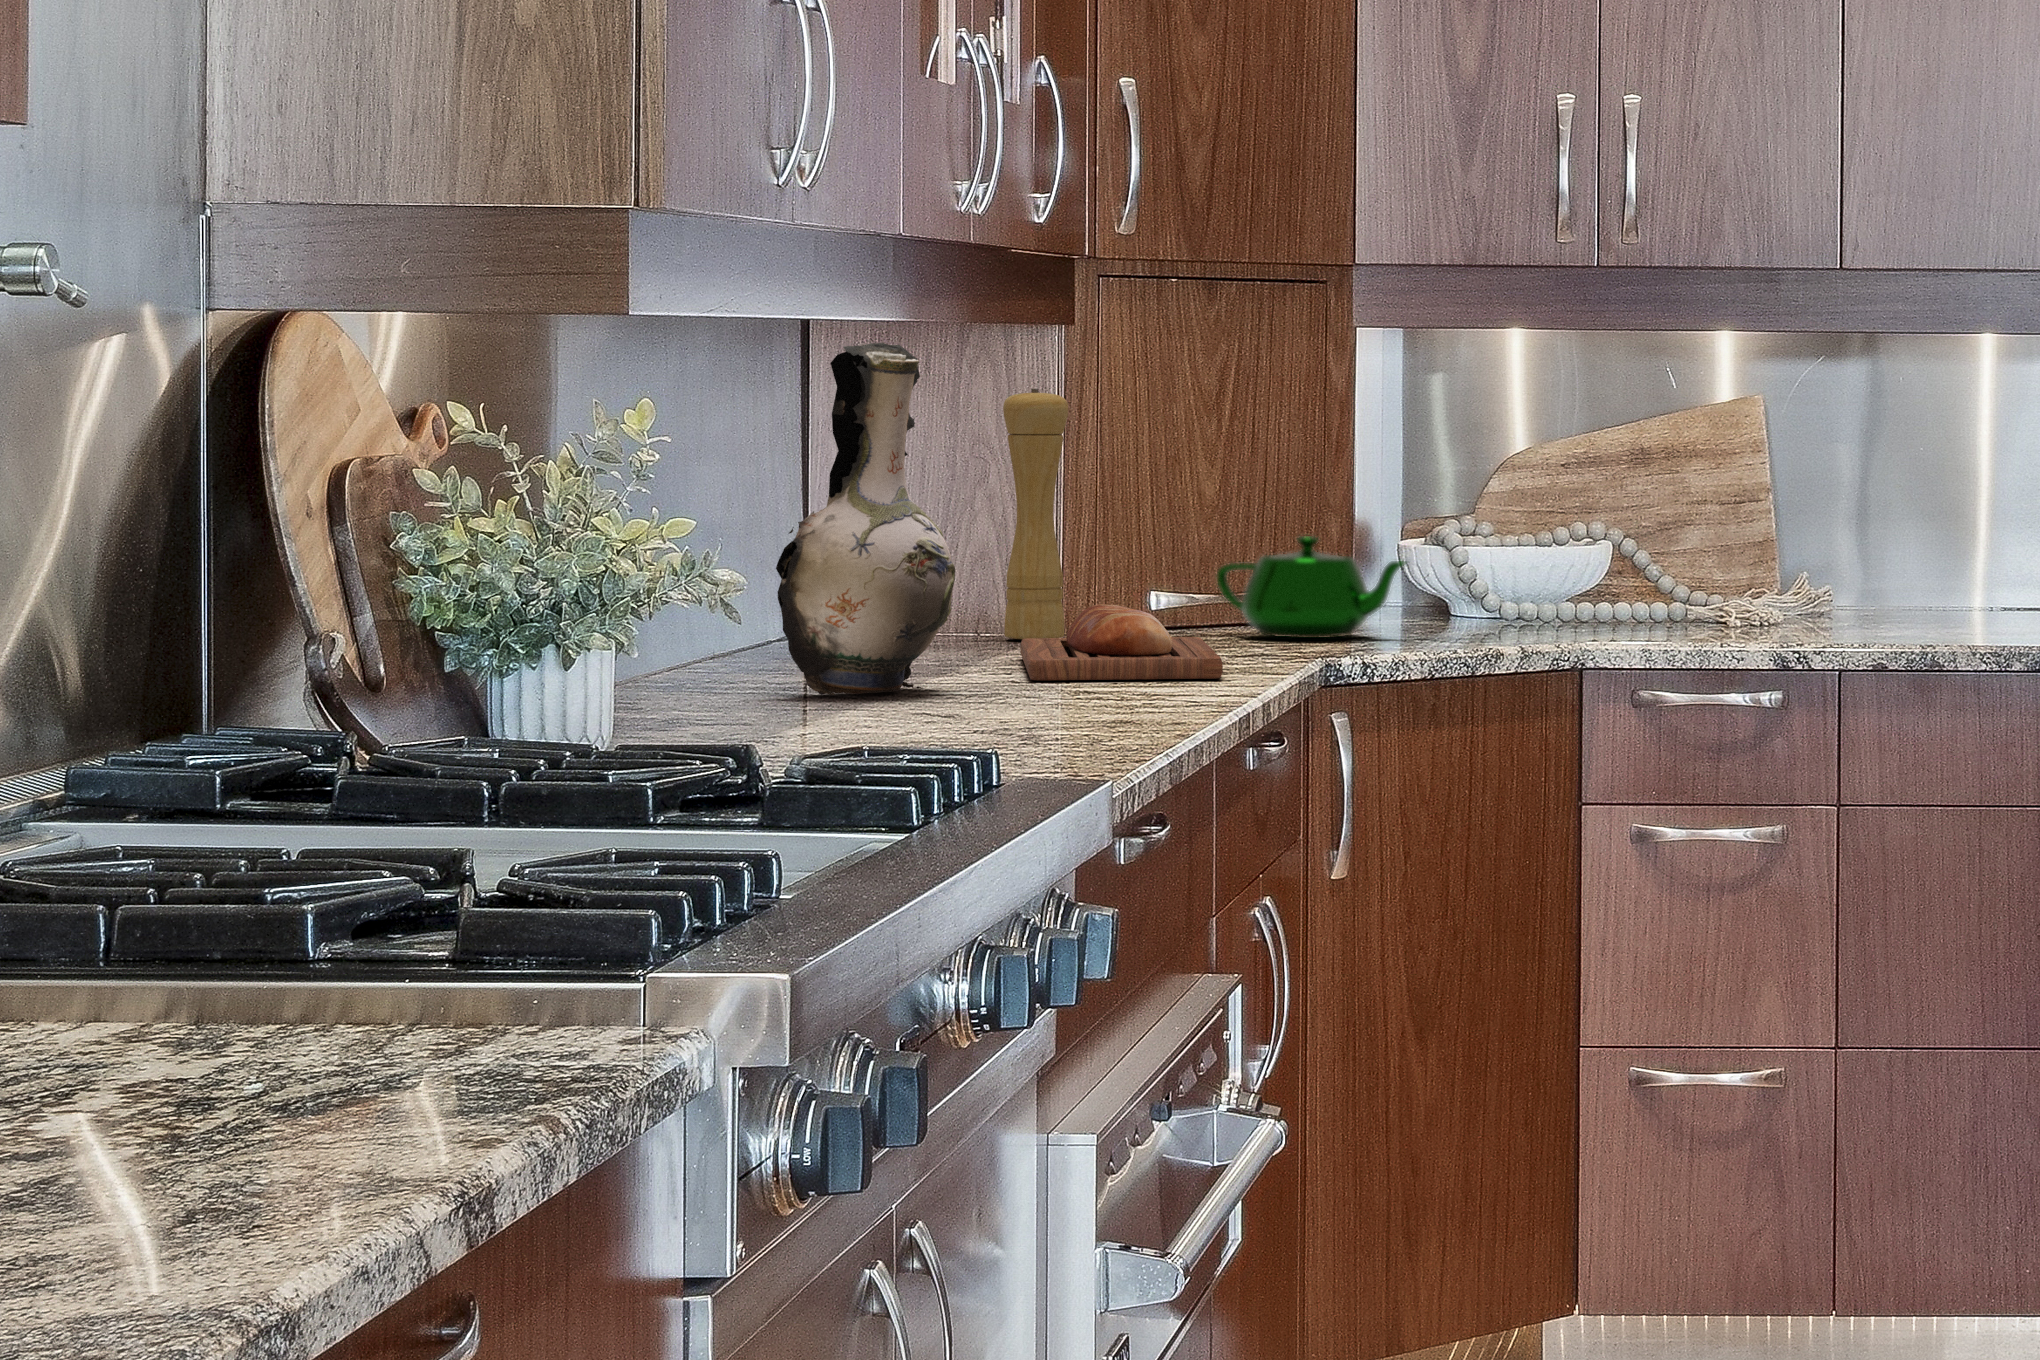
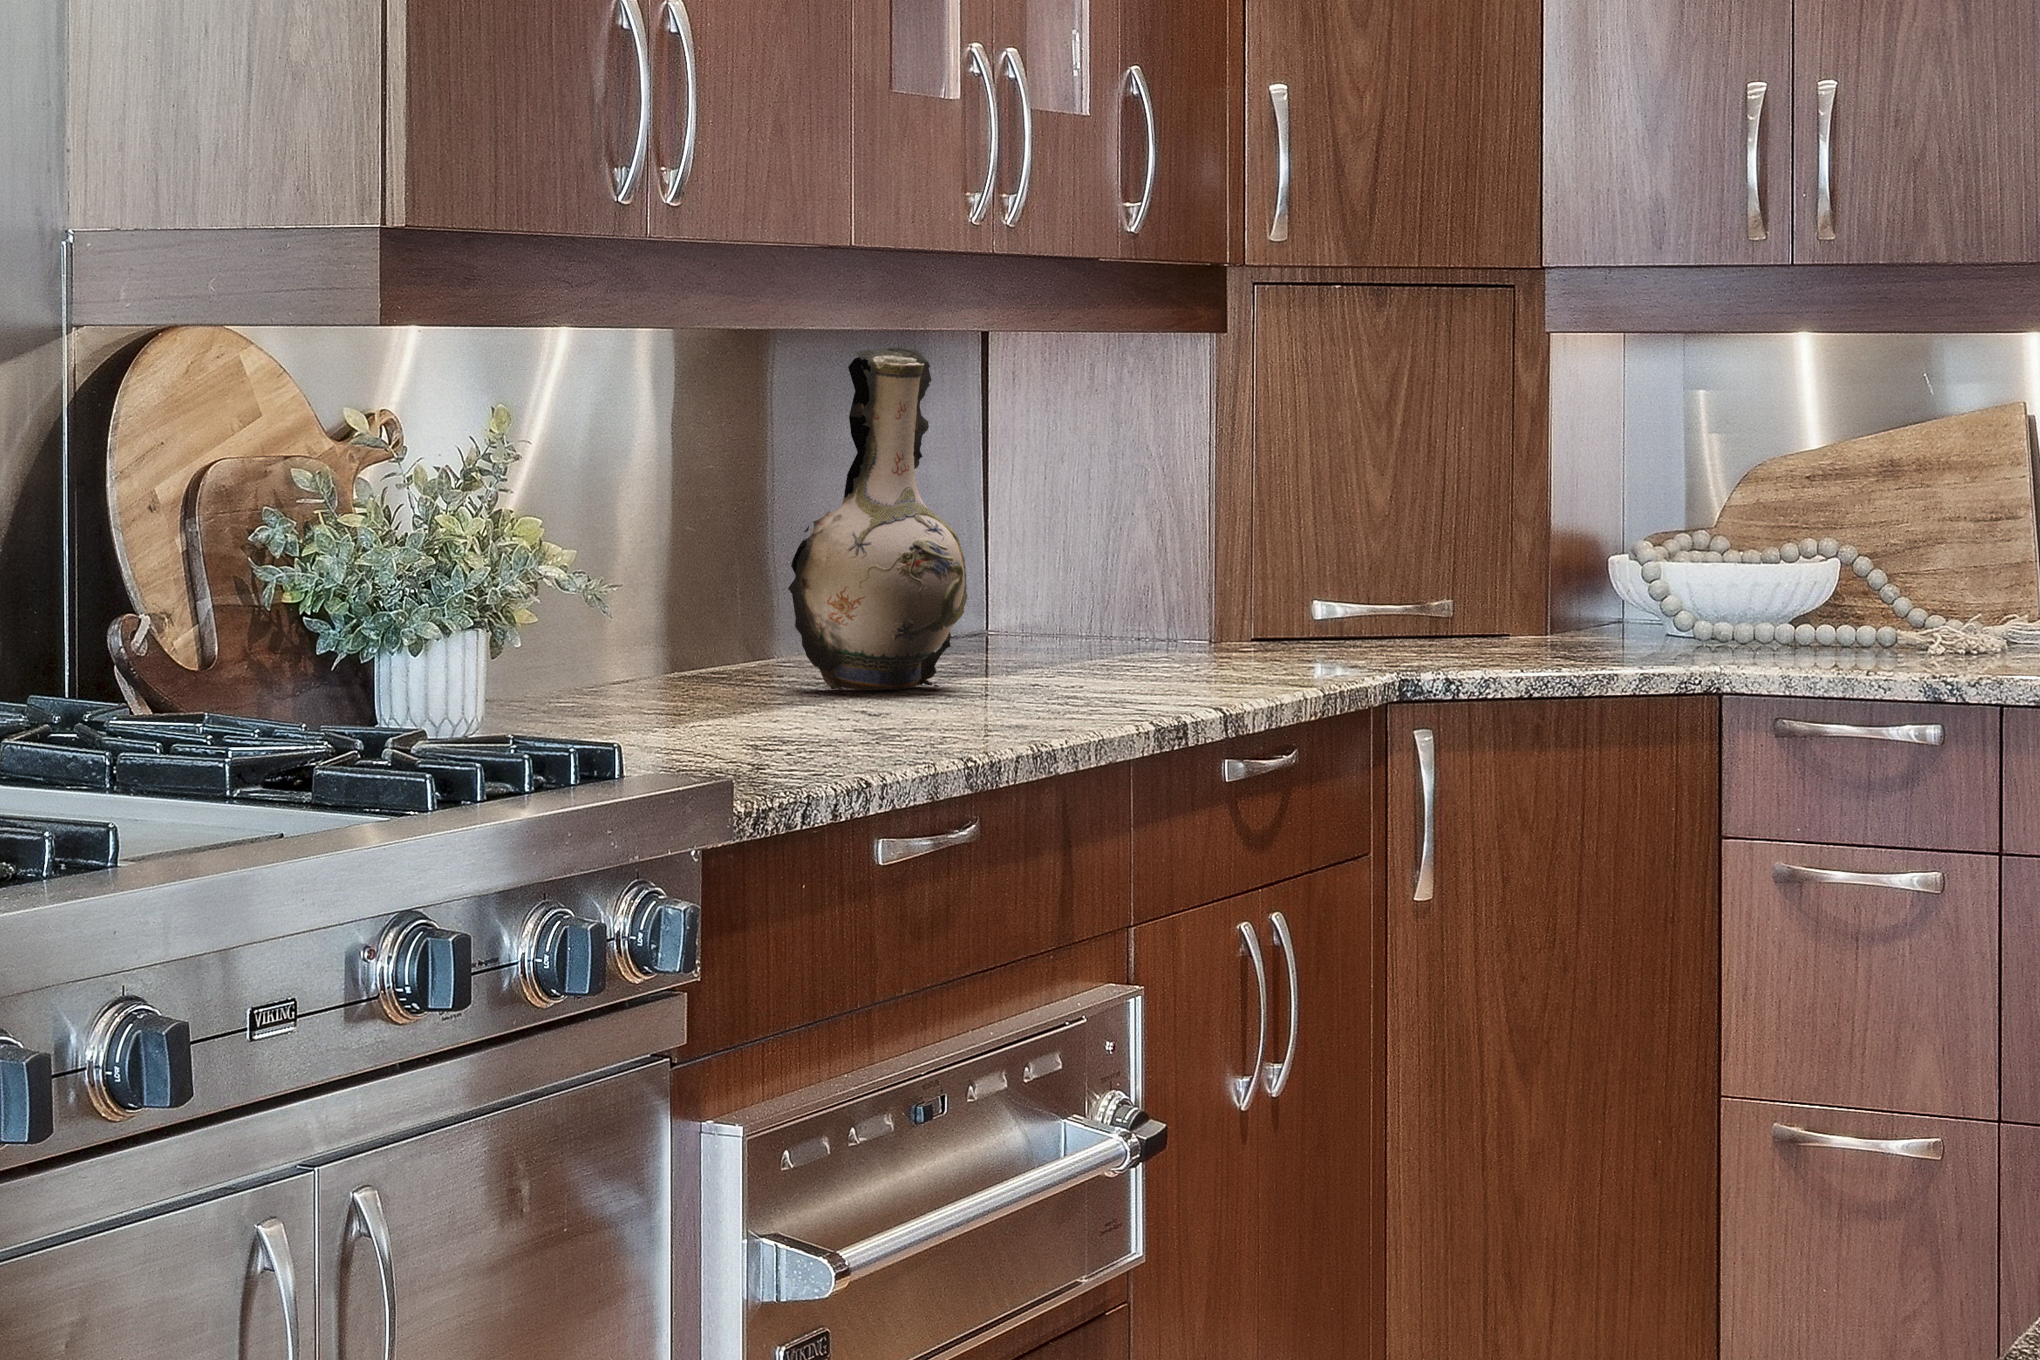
pepper mill: present [1003,389,1068,639] -> none [1163,391,1226,643]
teapot: present [1217,536,1407,638] -> none [1383,544,1568,649]
bread loaf: present [1020,604,1223,680] -> none [1064,609,1302,687]

